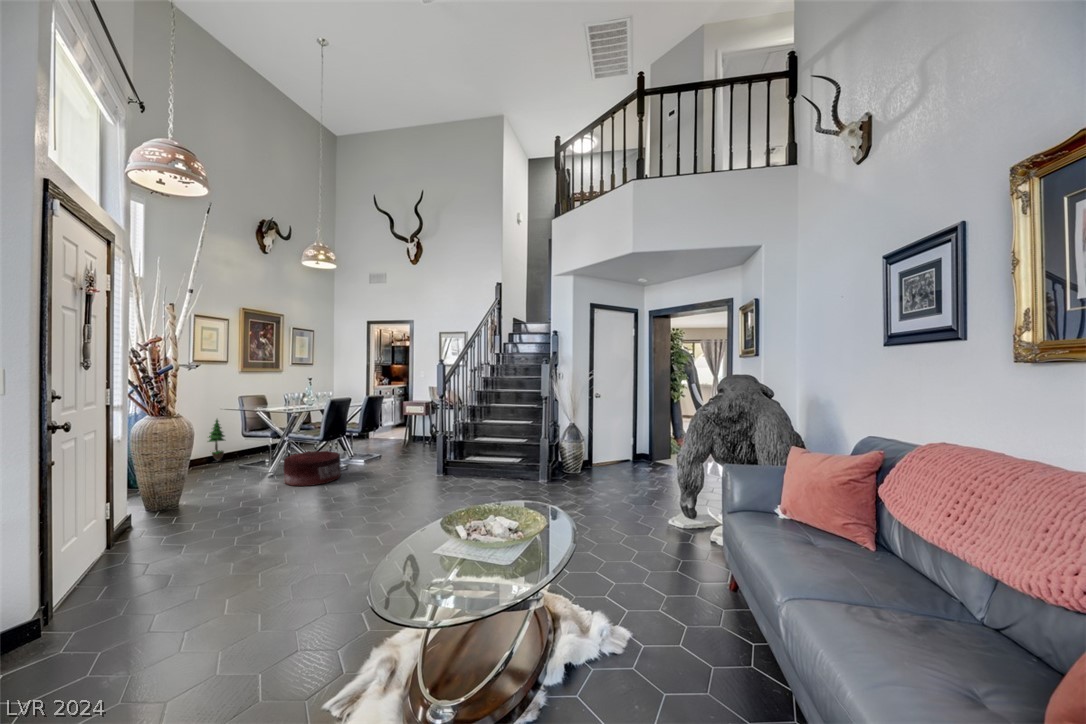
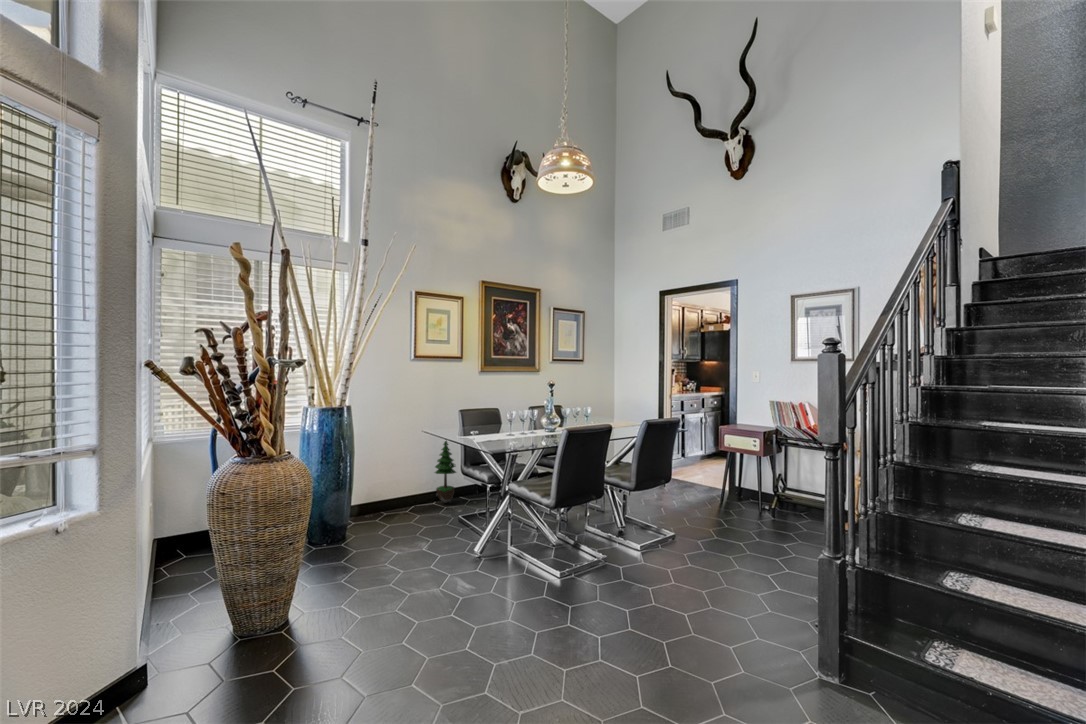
pouf: present [284,451,341,486] -> none [477,530,583,625]

